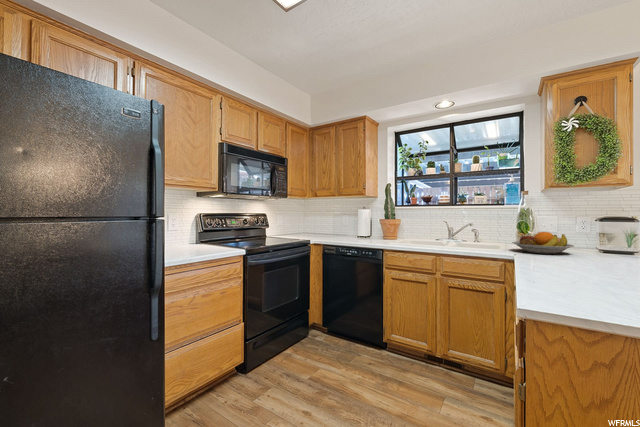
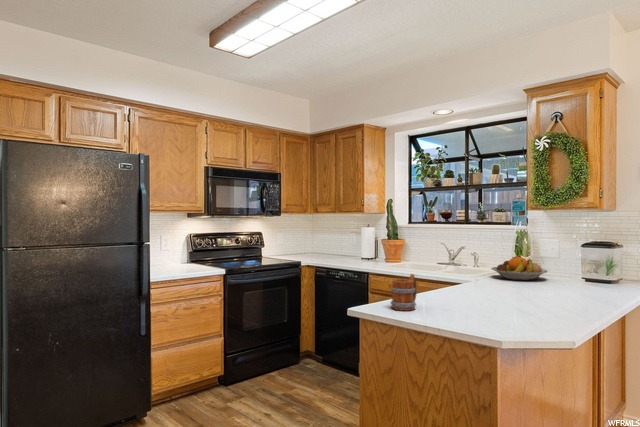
mug: none [553,250,600,304] -> present [391,274,416,311]

